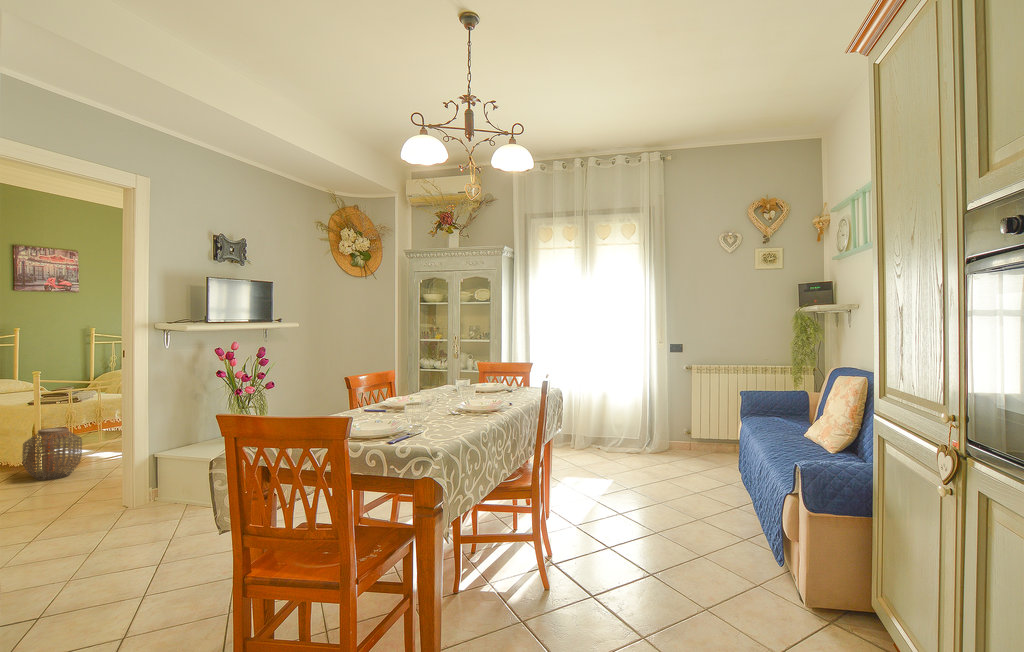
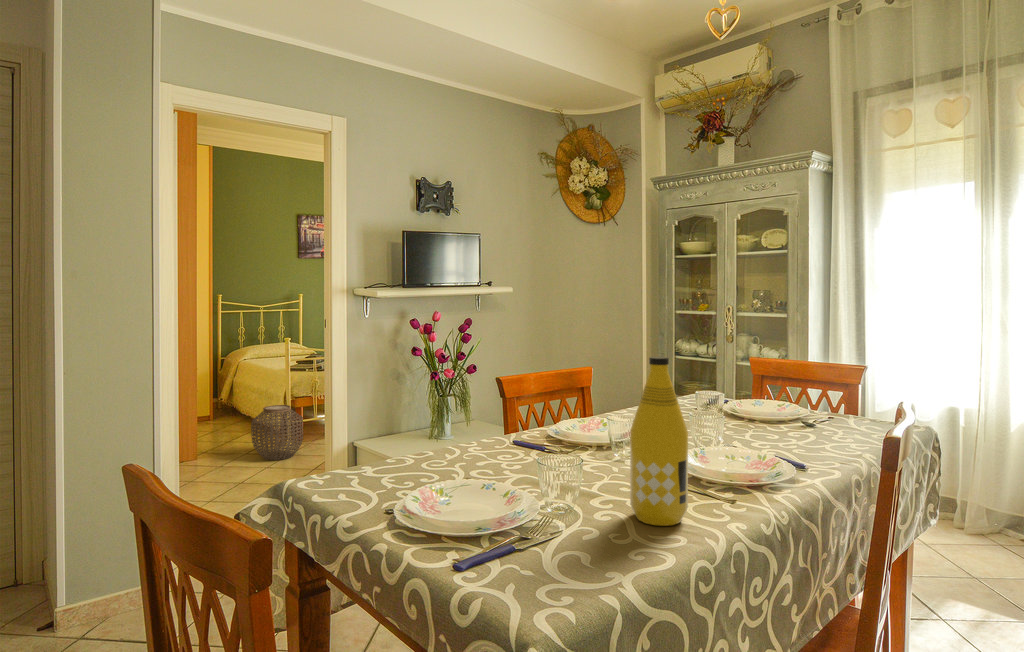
bottle: none [447,348,472,422] -> present [630,357,688,526]

